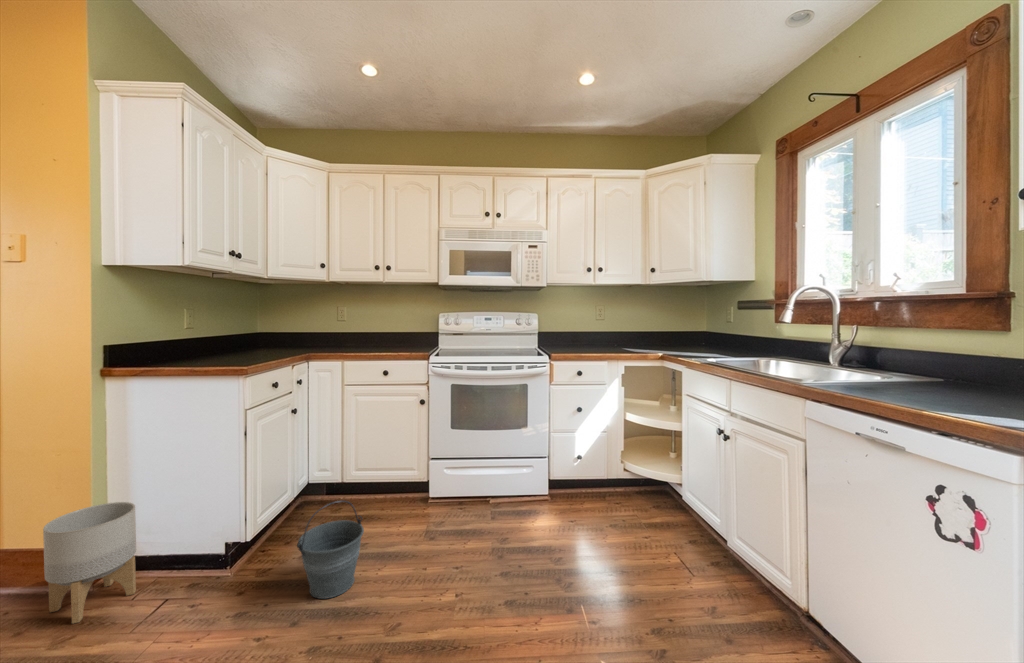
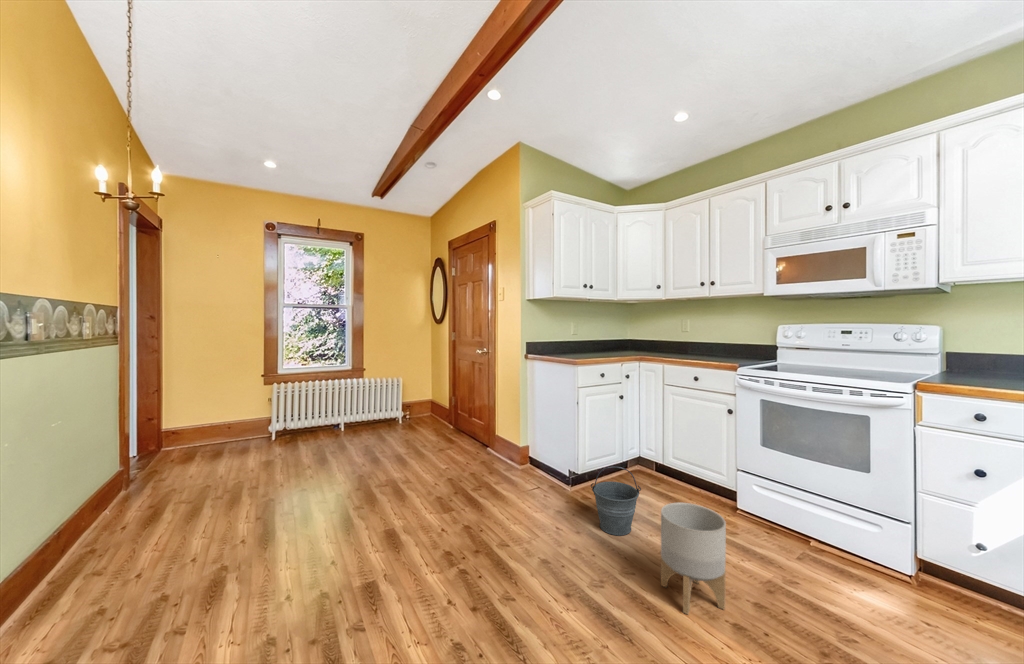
planter: present [43,502,136,623] -> present [661,503,726,614]

